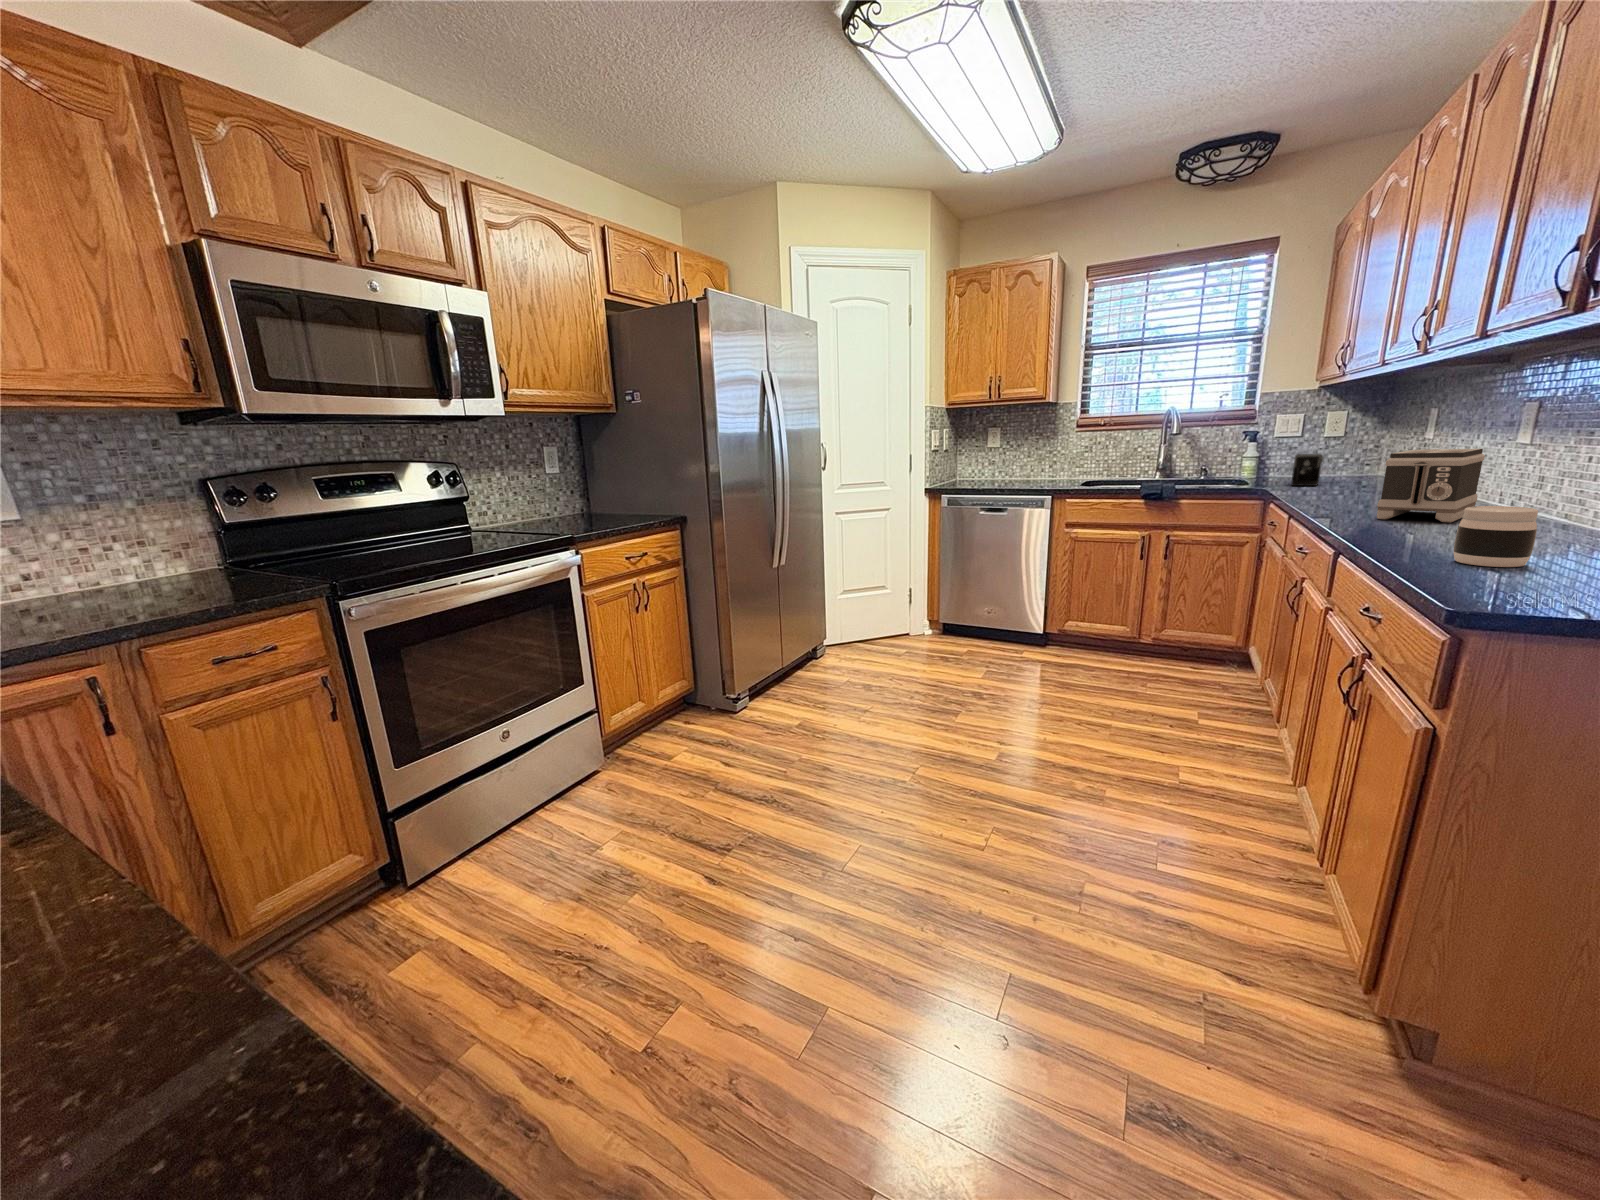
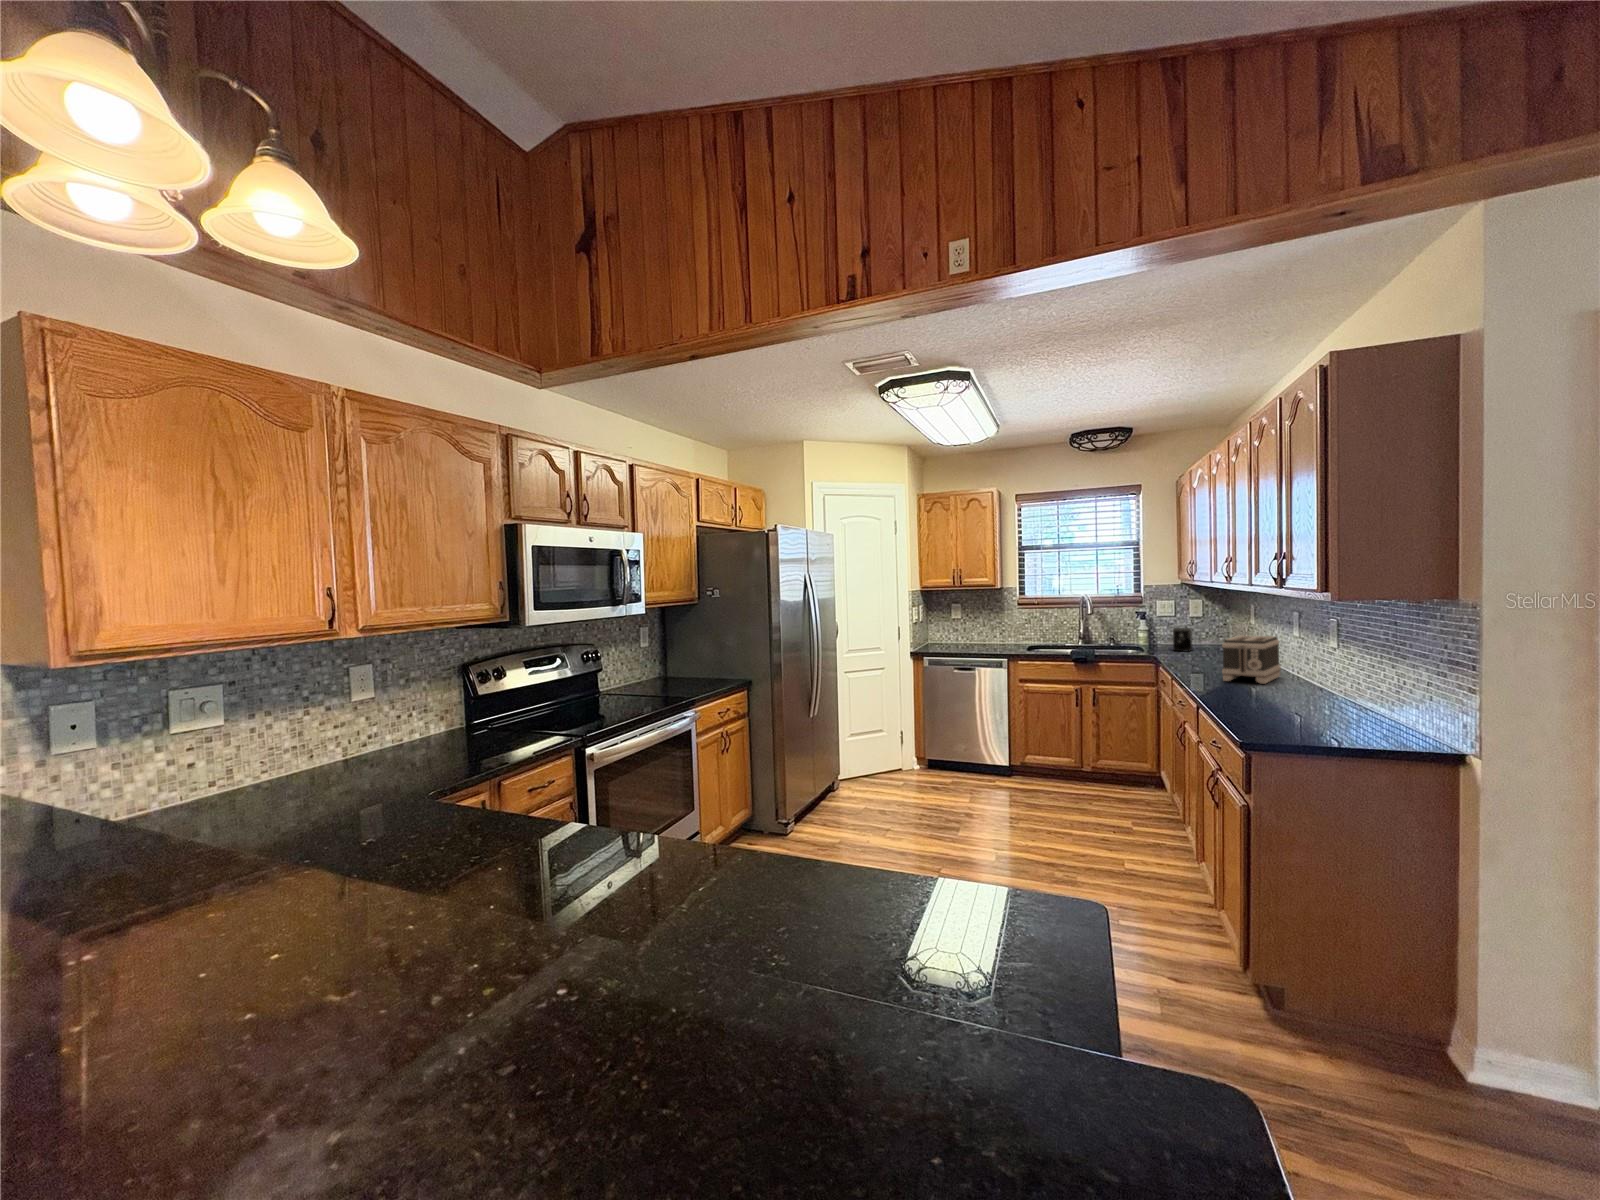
jar: present [1454,506,1538,567] -> none [1255,680,1293,715]

